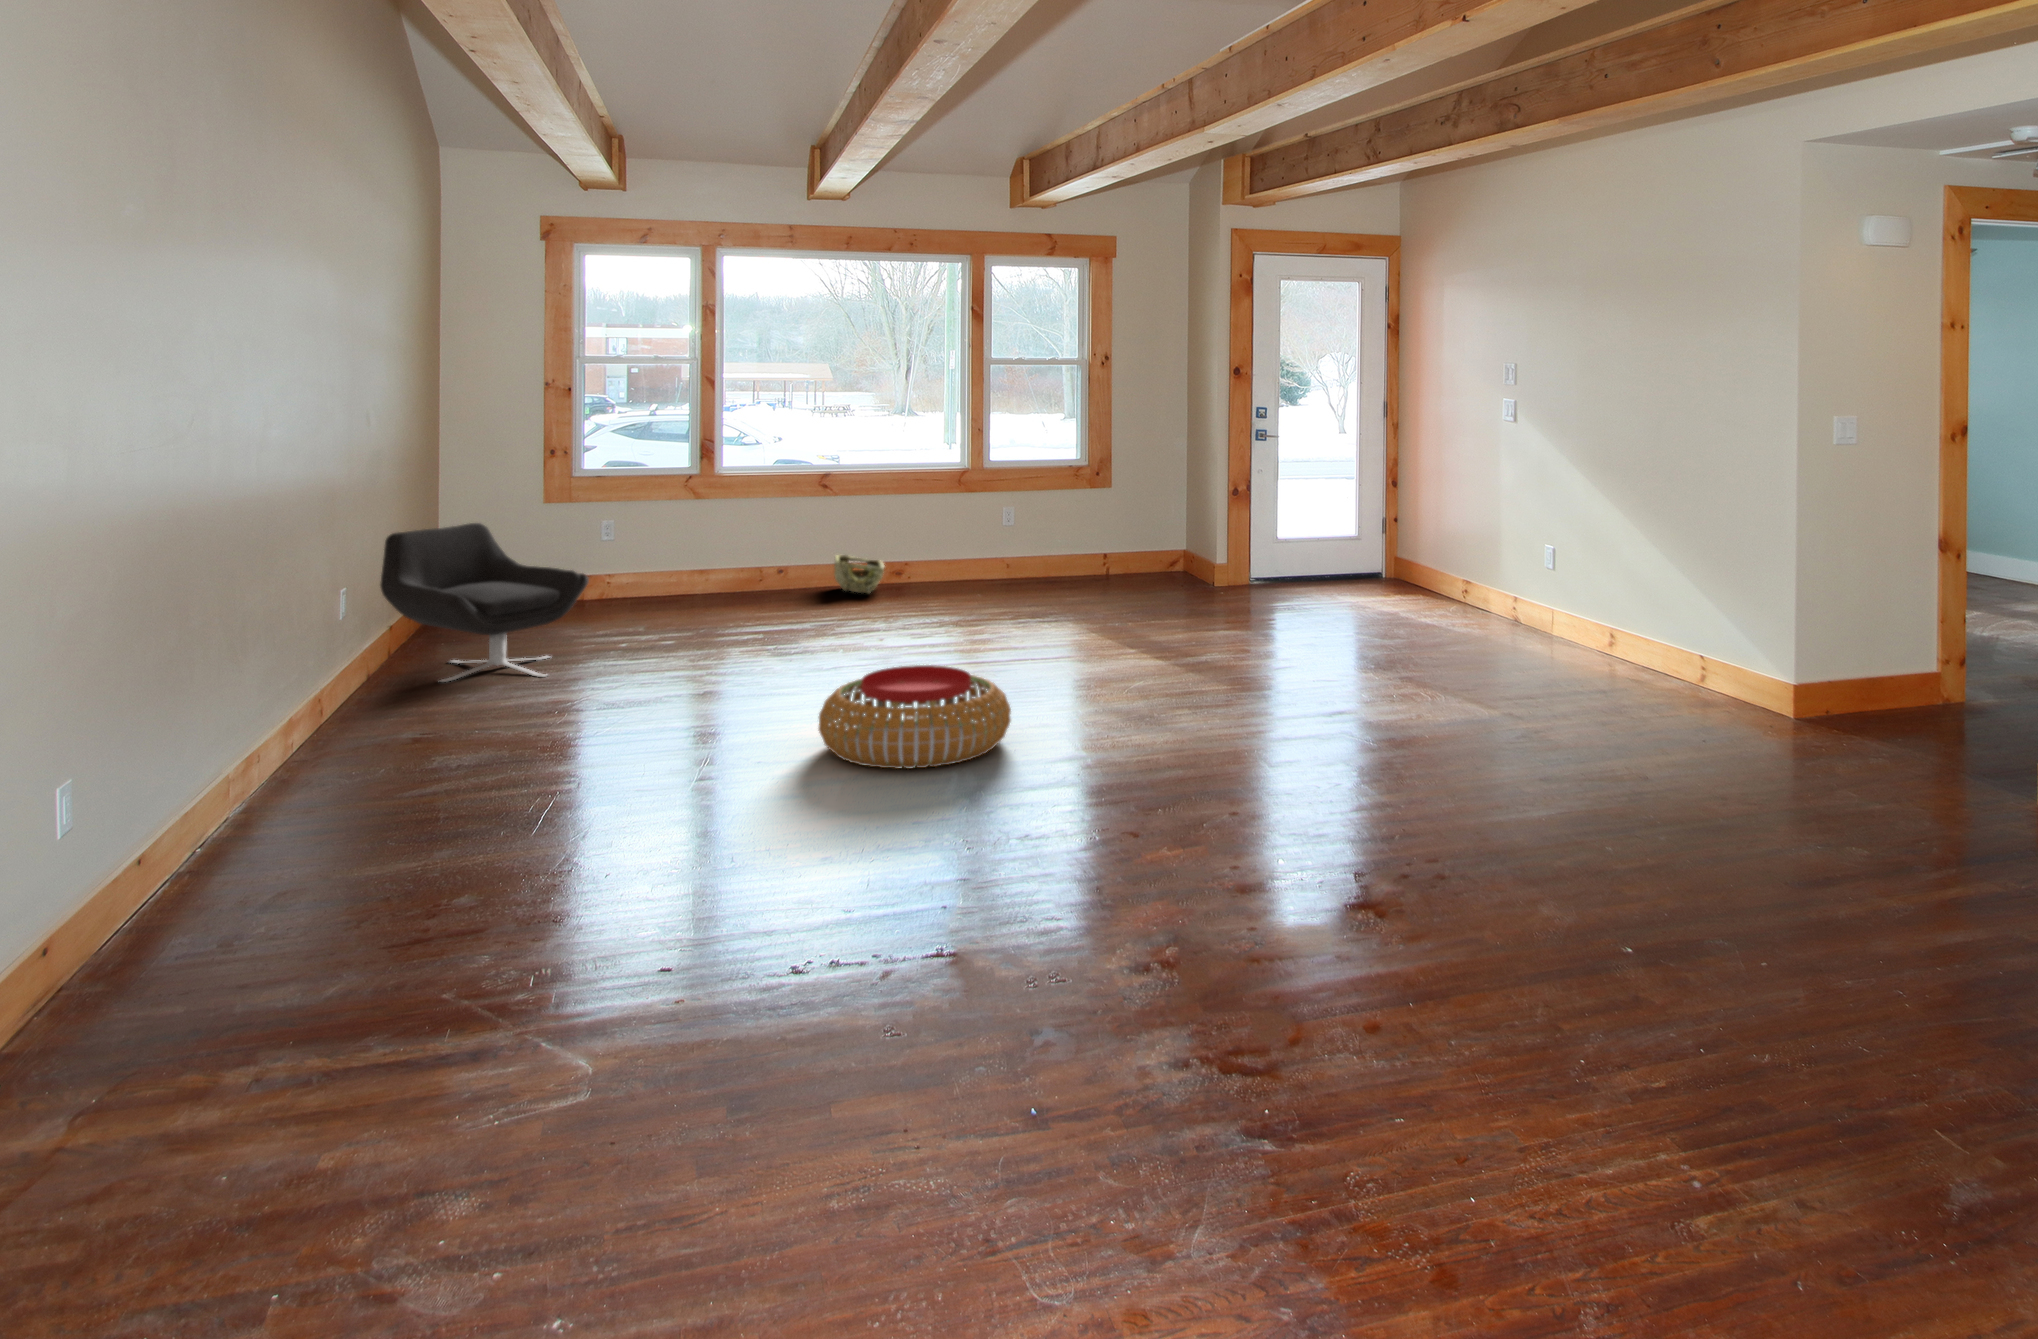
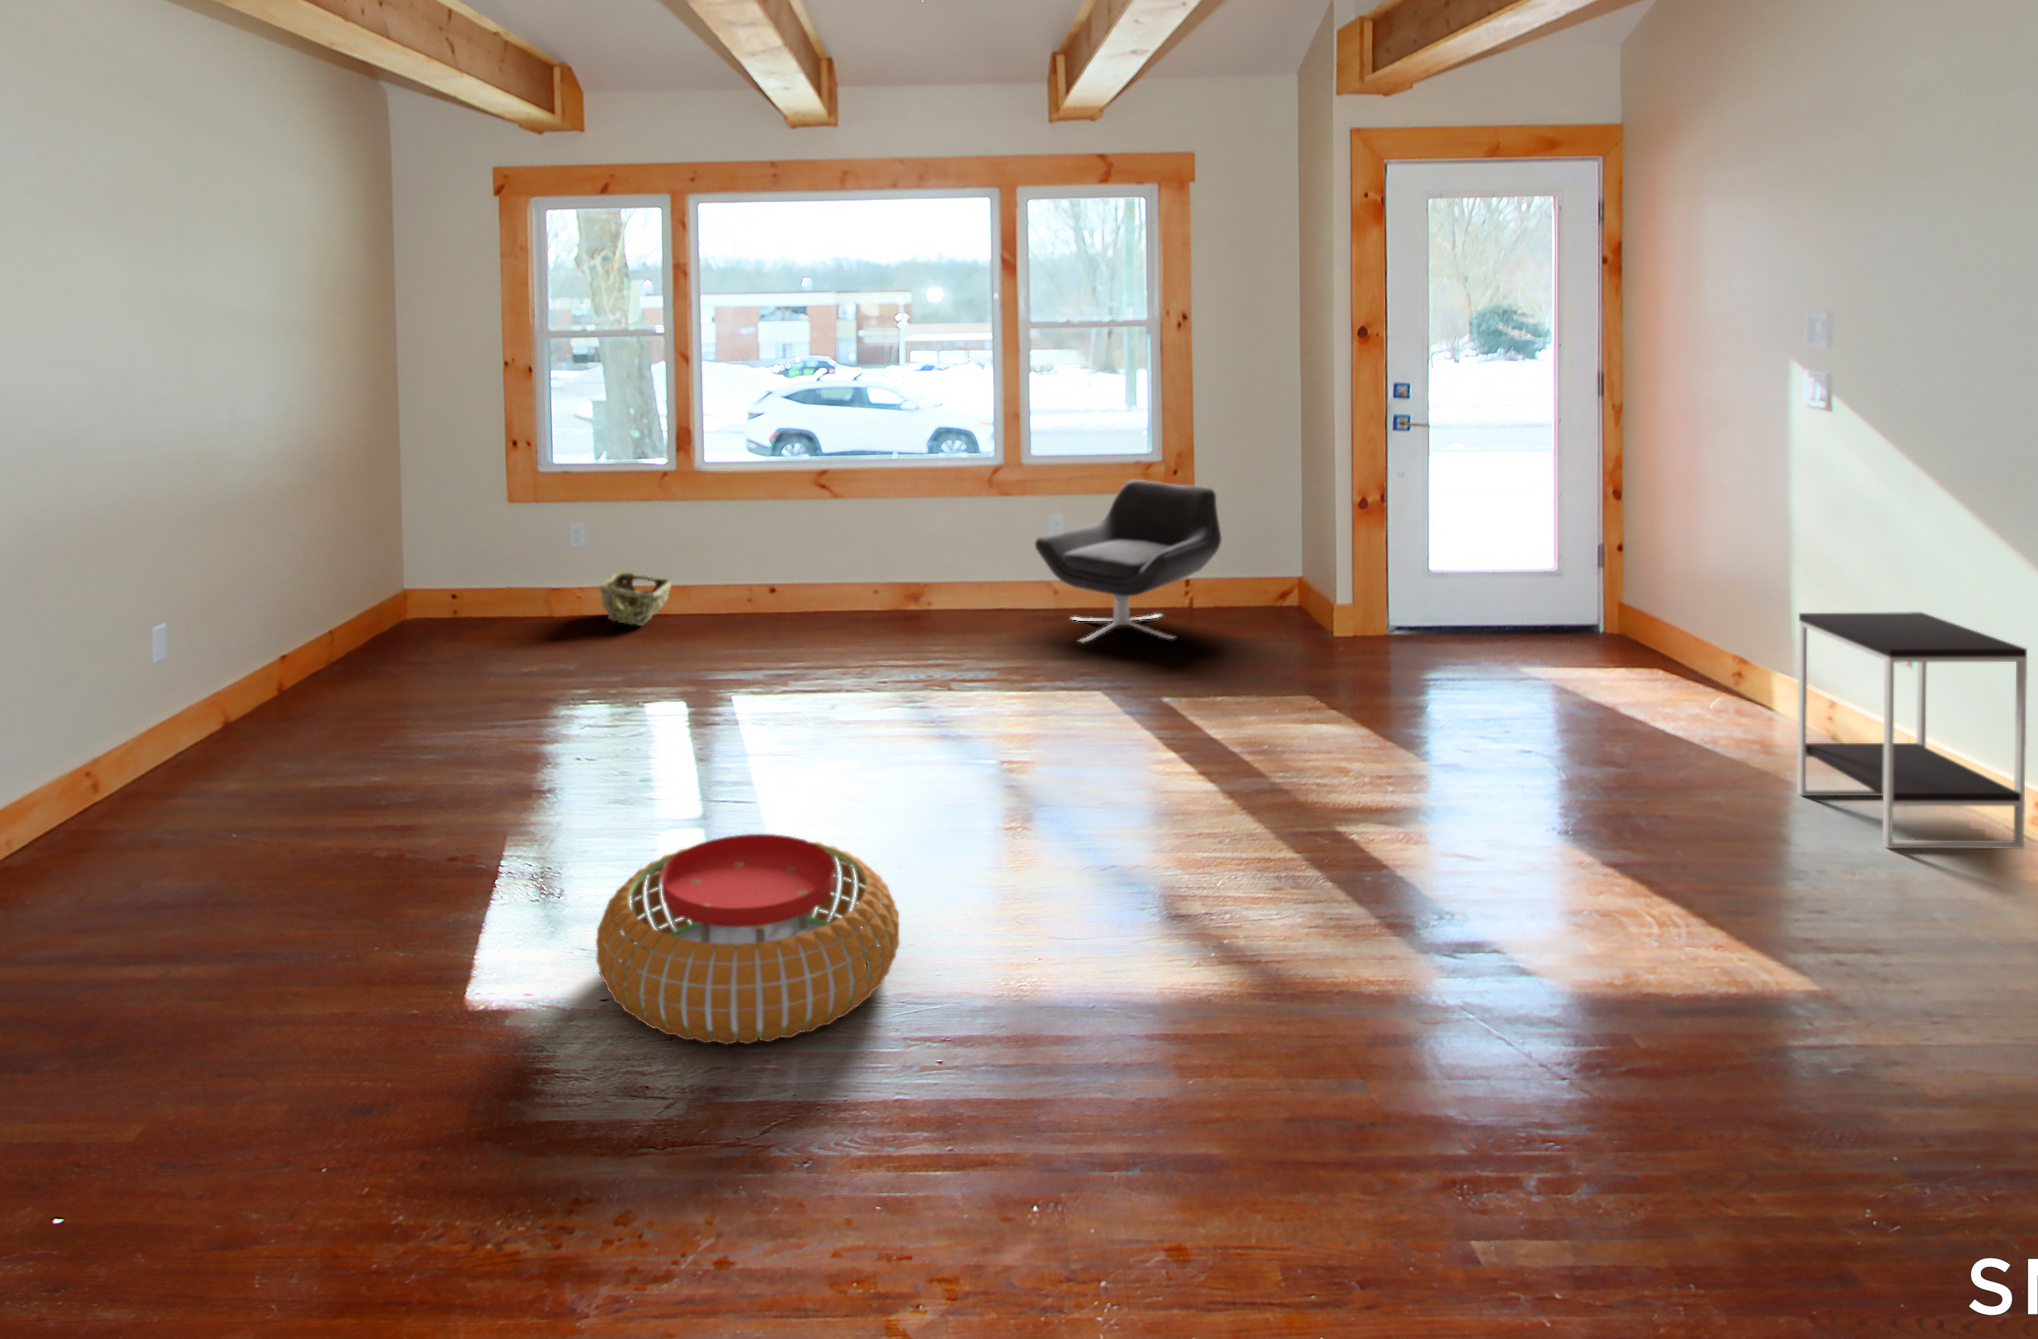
lounge chair: present [380,523,589,682] -> present [1035,479,1221,642]
side table: none [1490,530,1597,656] -> present [1797,612,2027,849]
woven basket: present [834,555,884,593] -> present [600,572,672,626]

